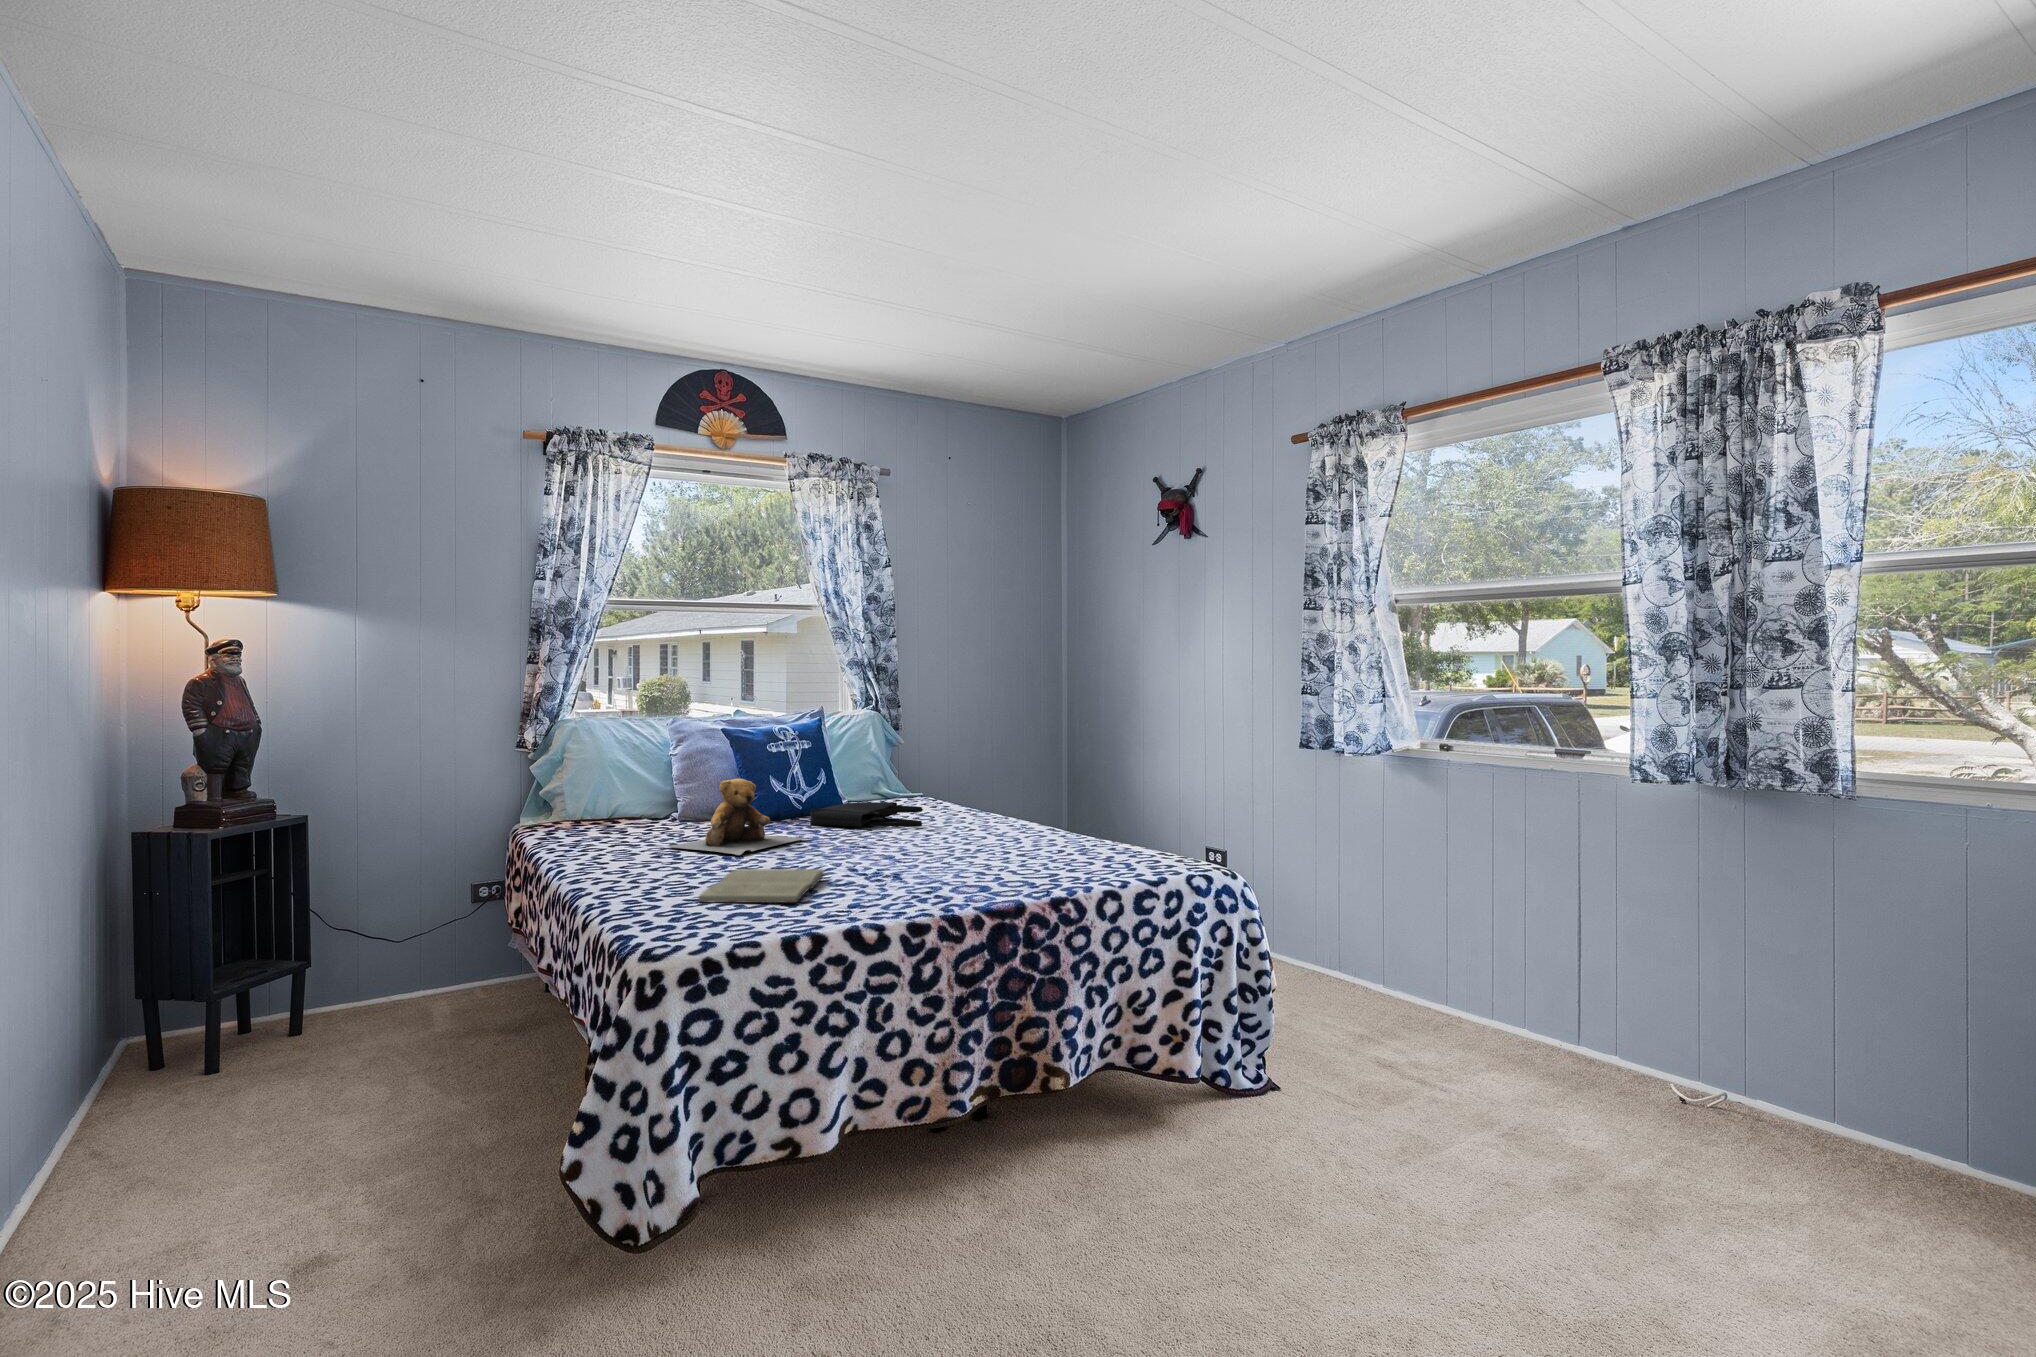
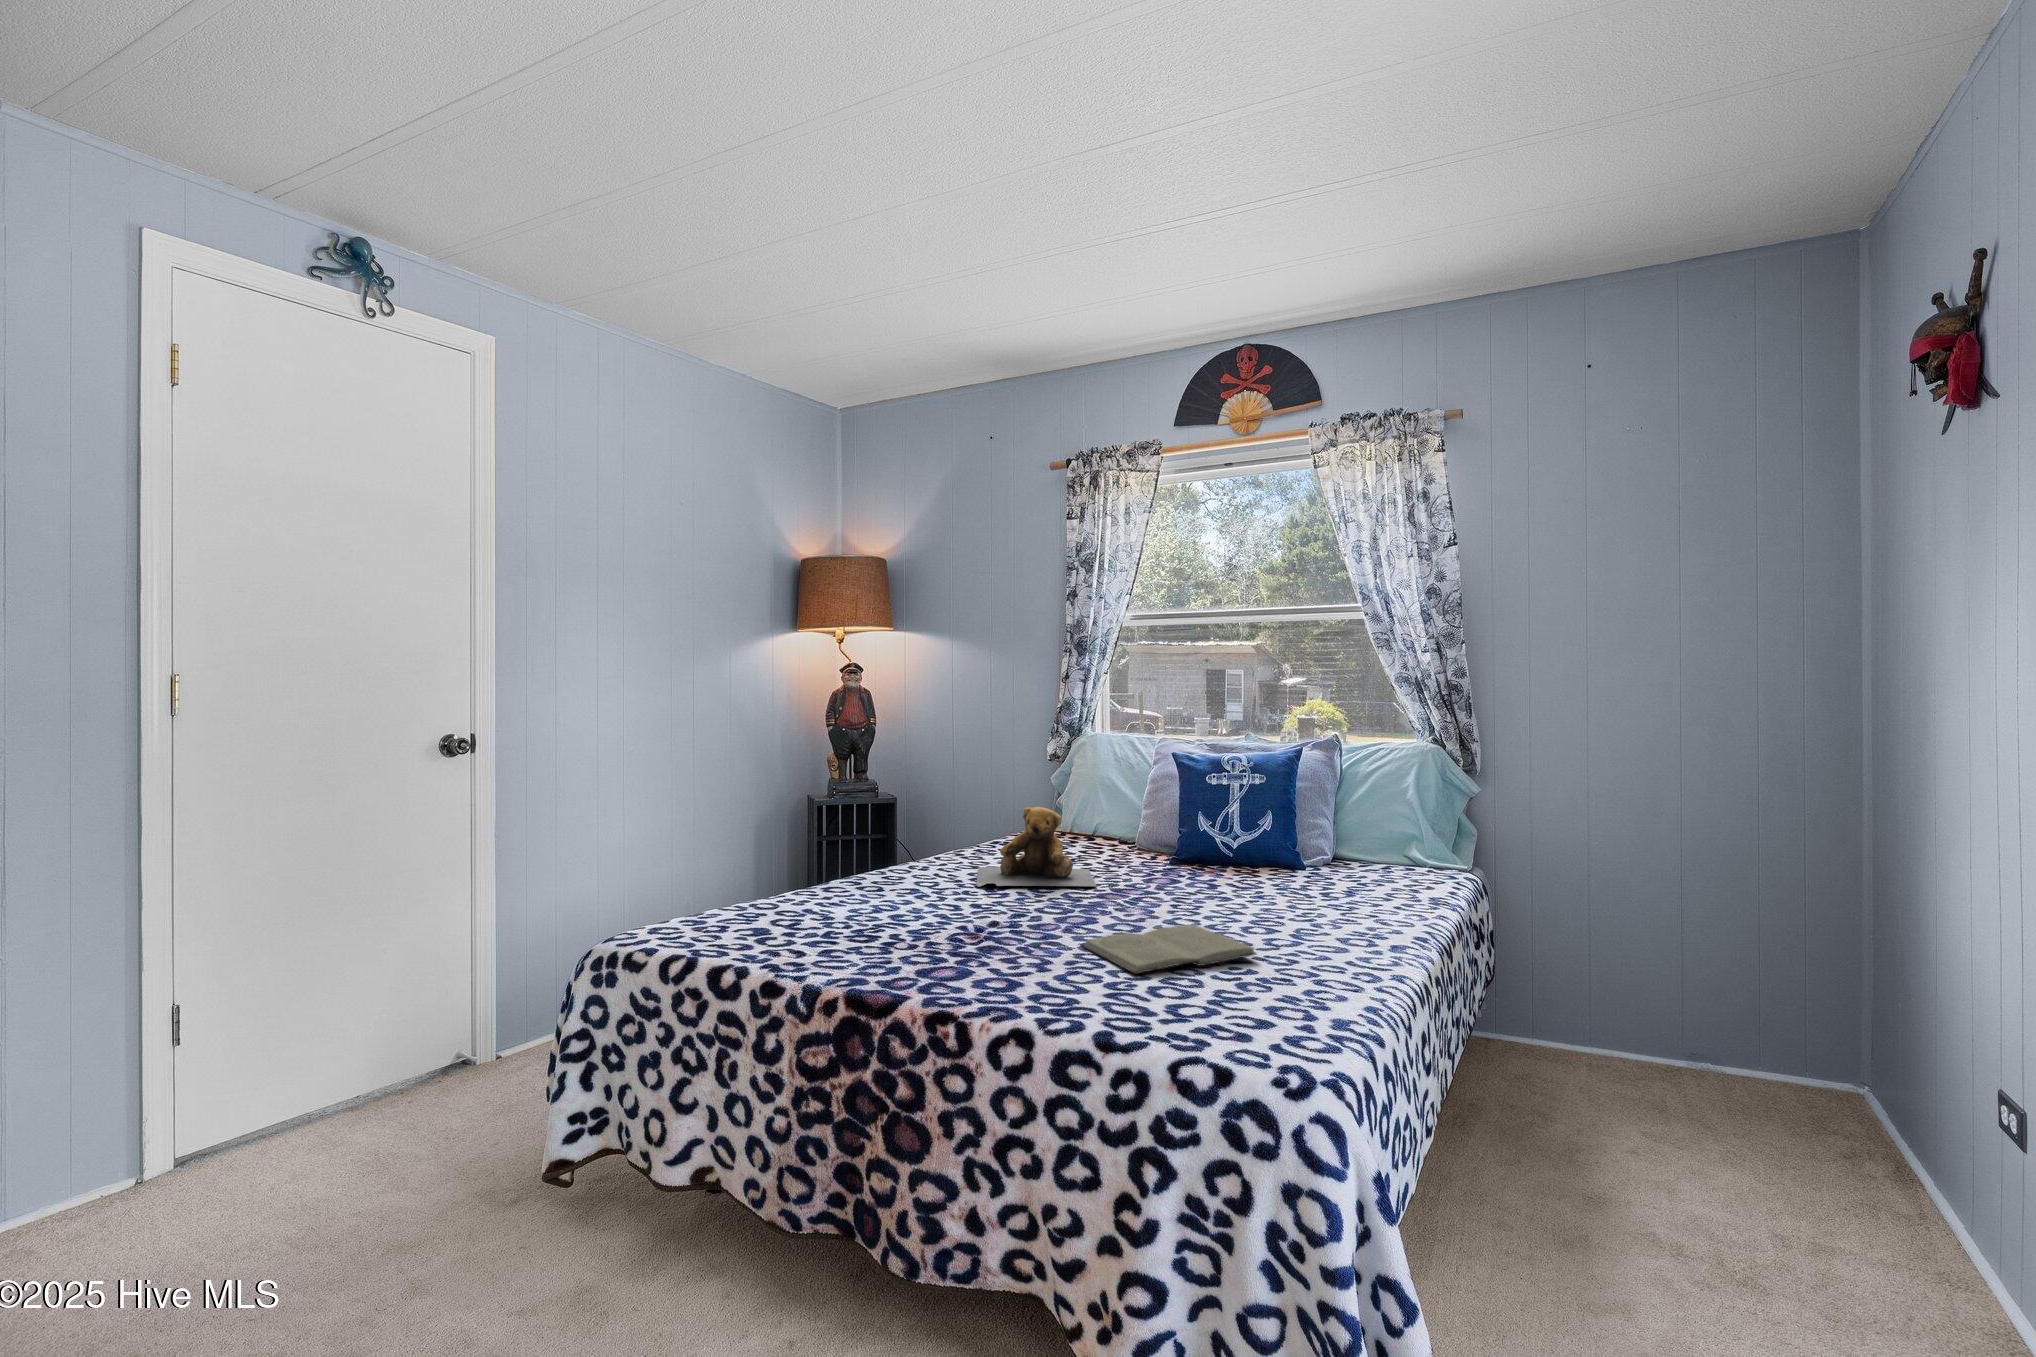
tote bag: present [810,802,922,827] -> none [1179,857,1291,902]
book: present [697,869,825,903] -> present [1083,925,1256,974]

